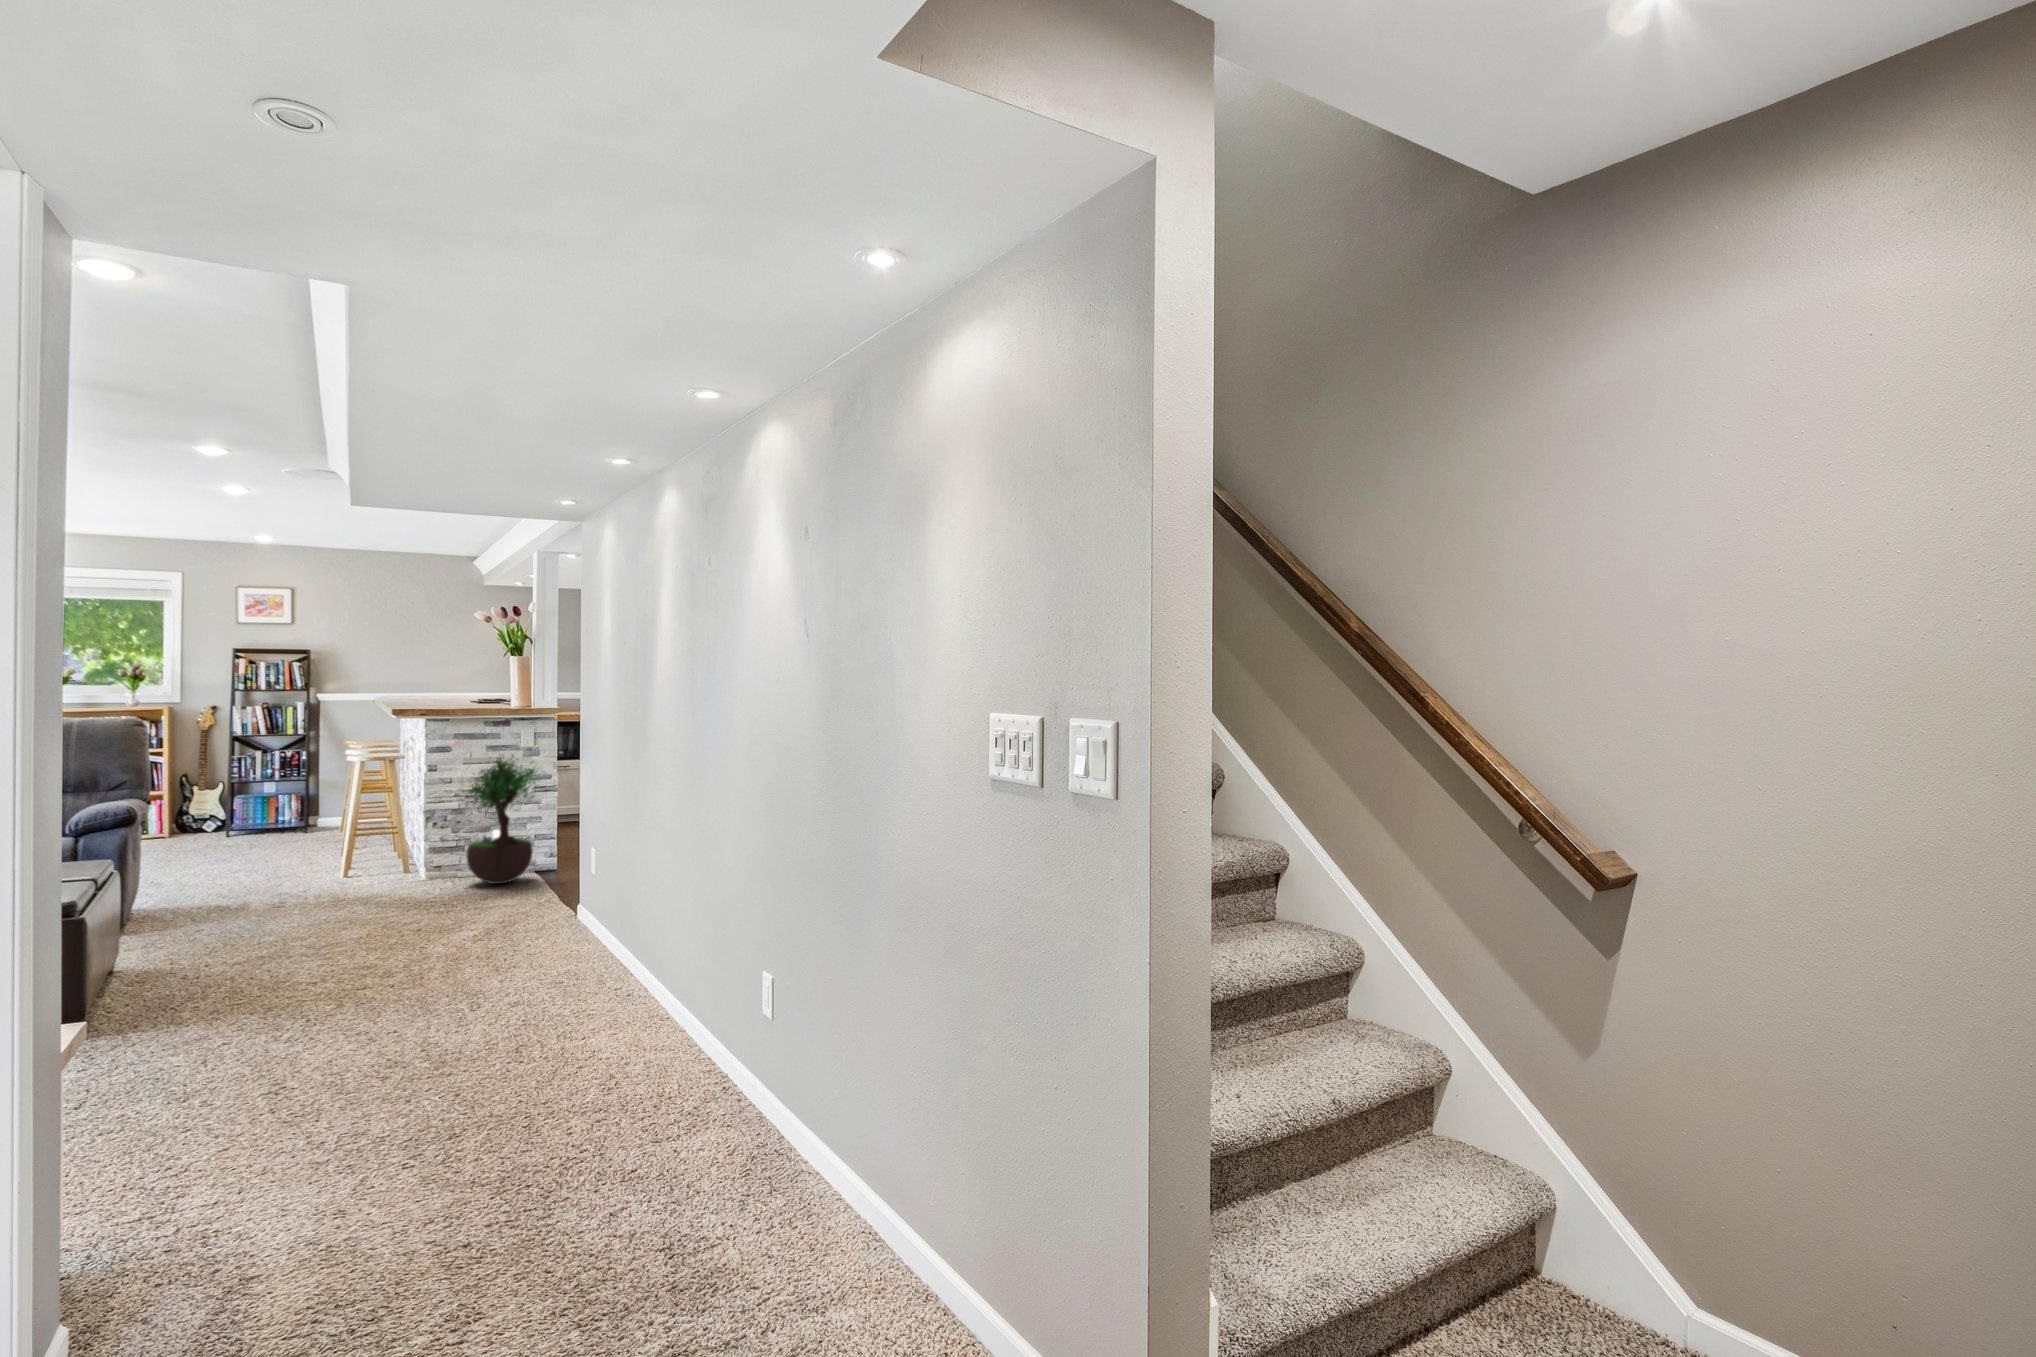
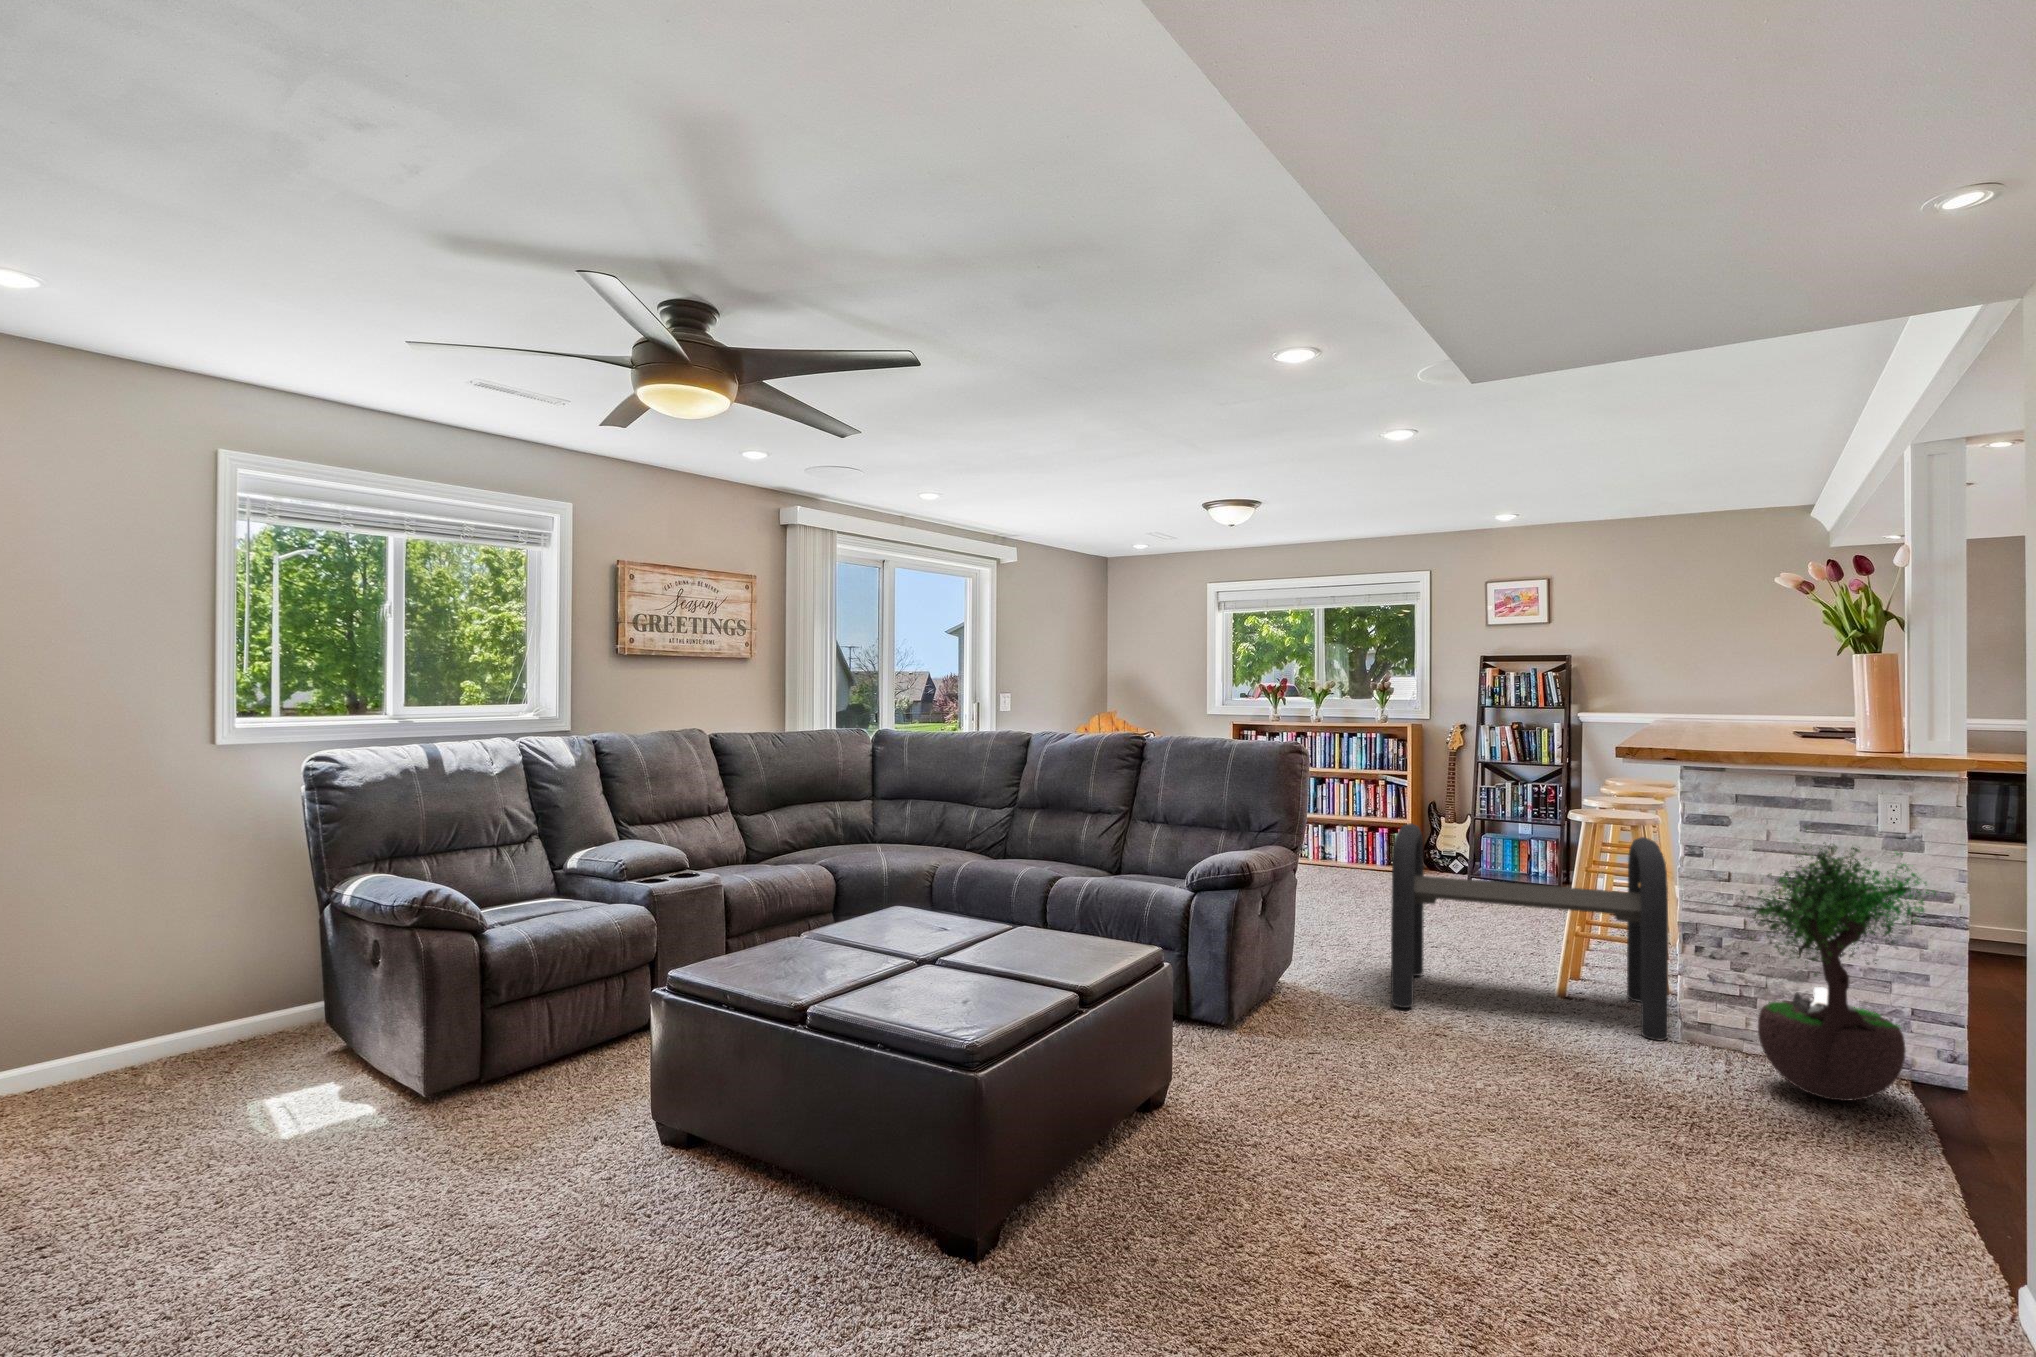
bench: none [219,767,416,901] -> present [1391,823,1668,1041]

